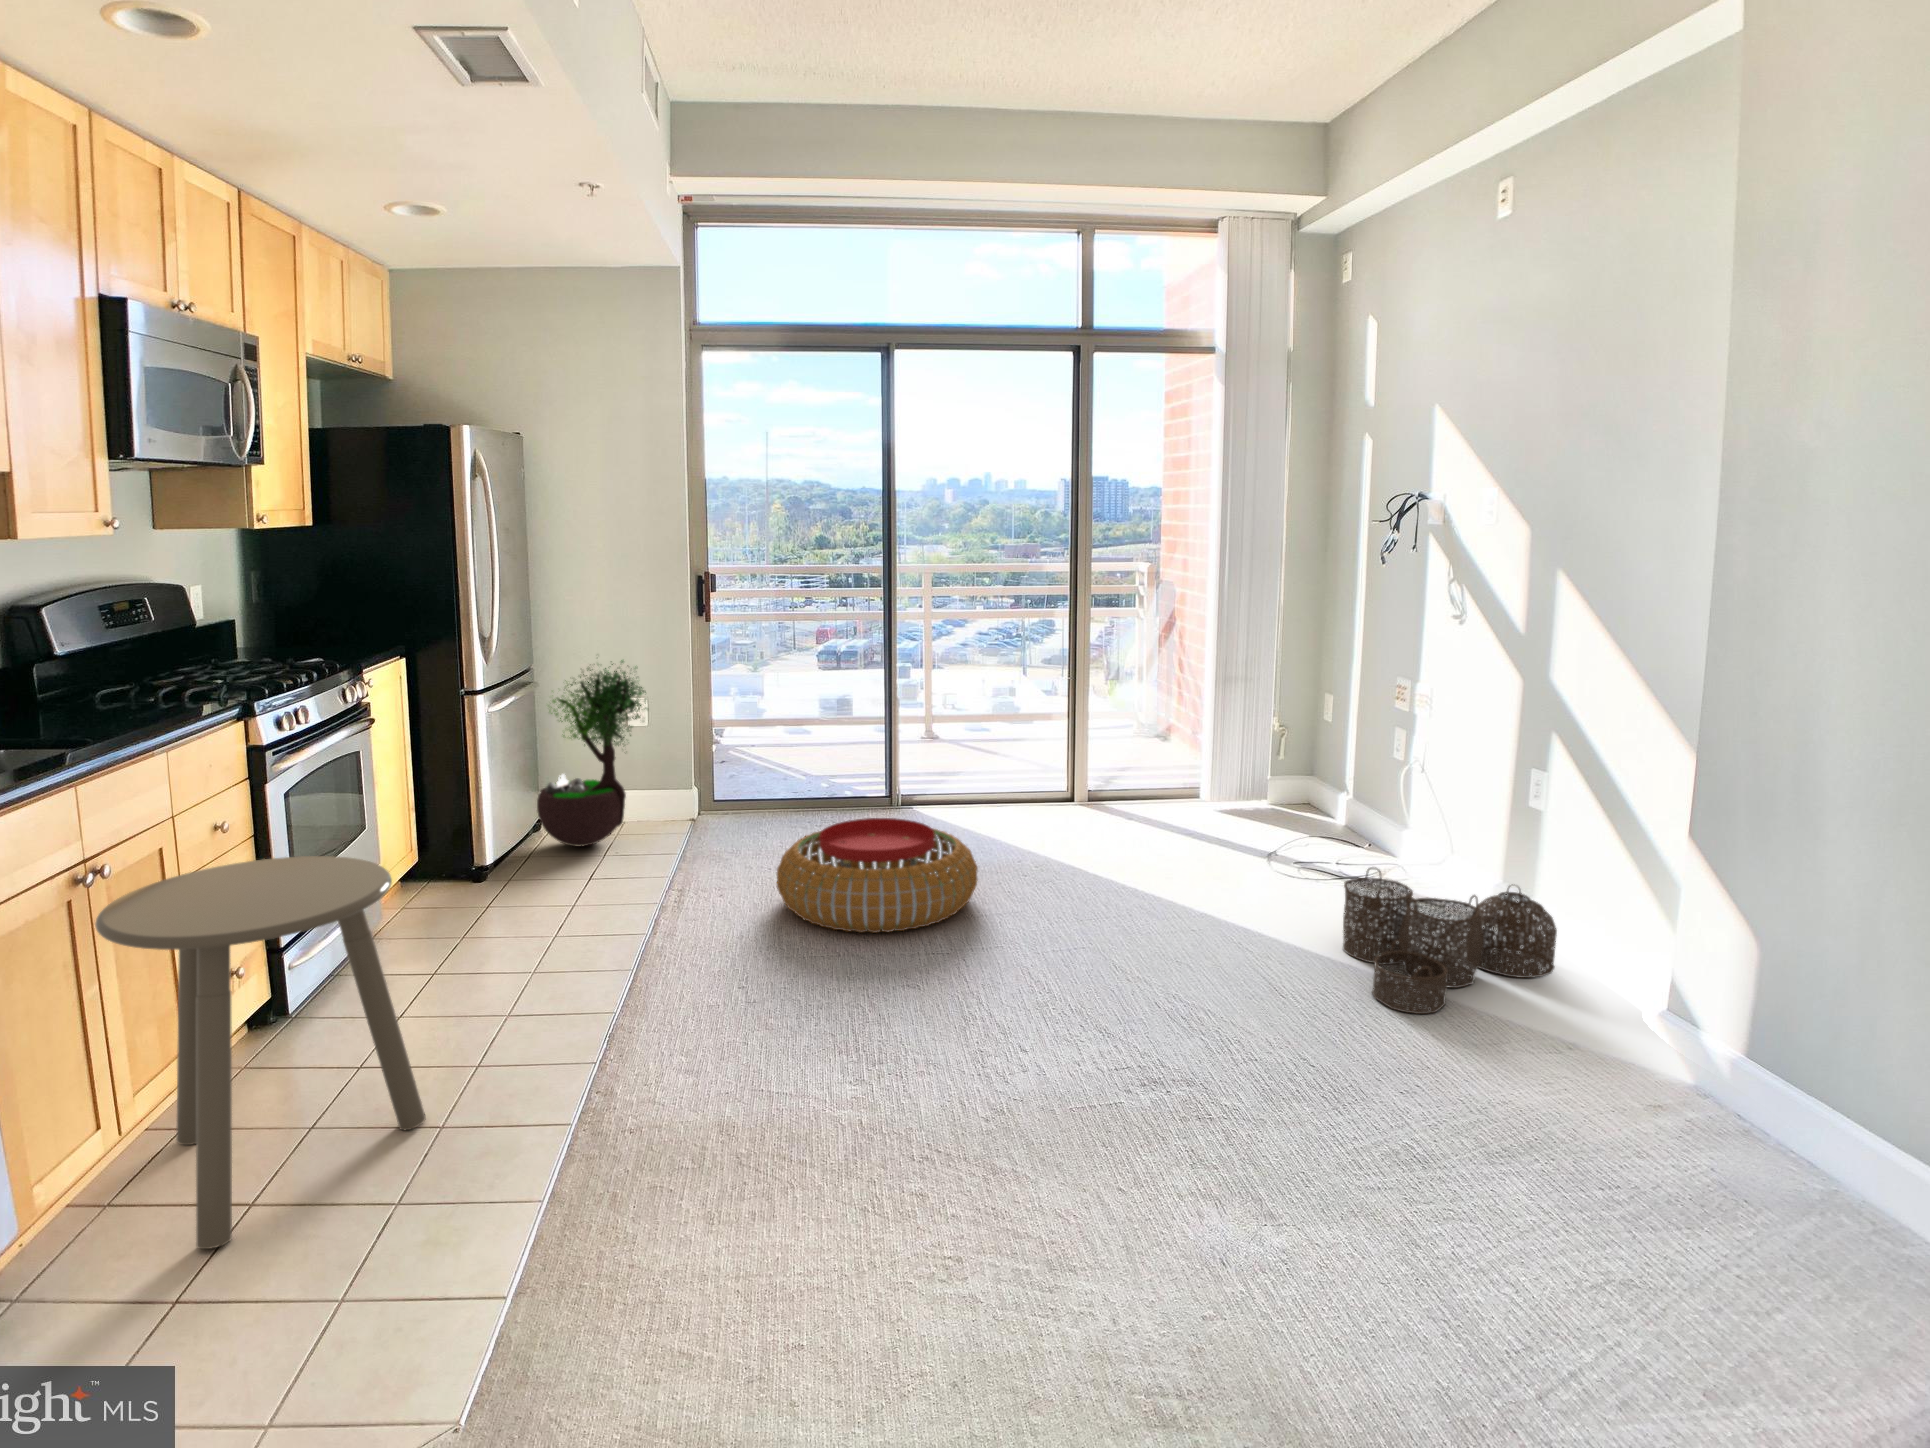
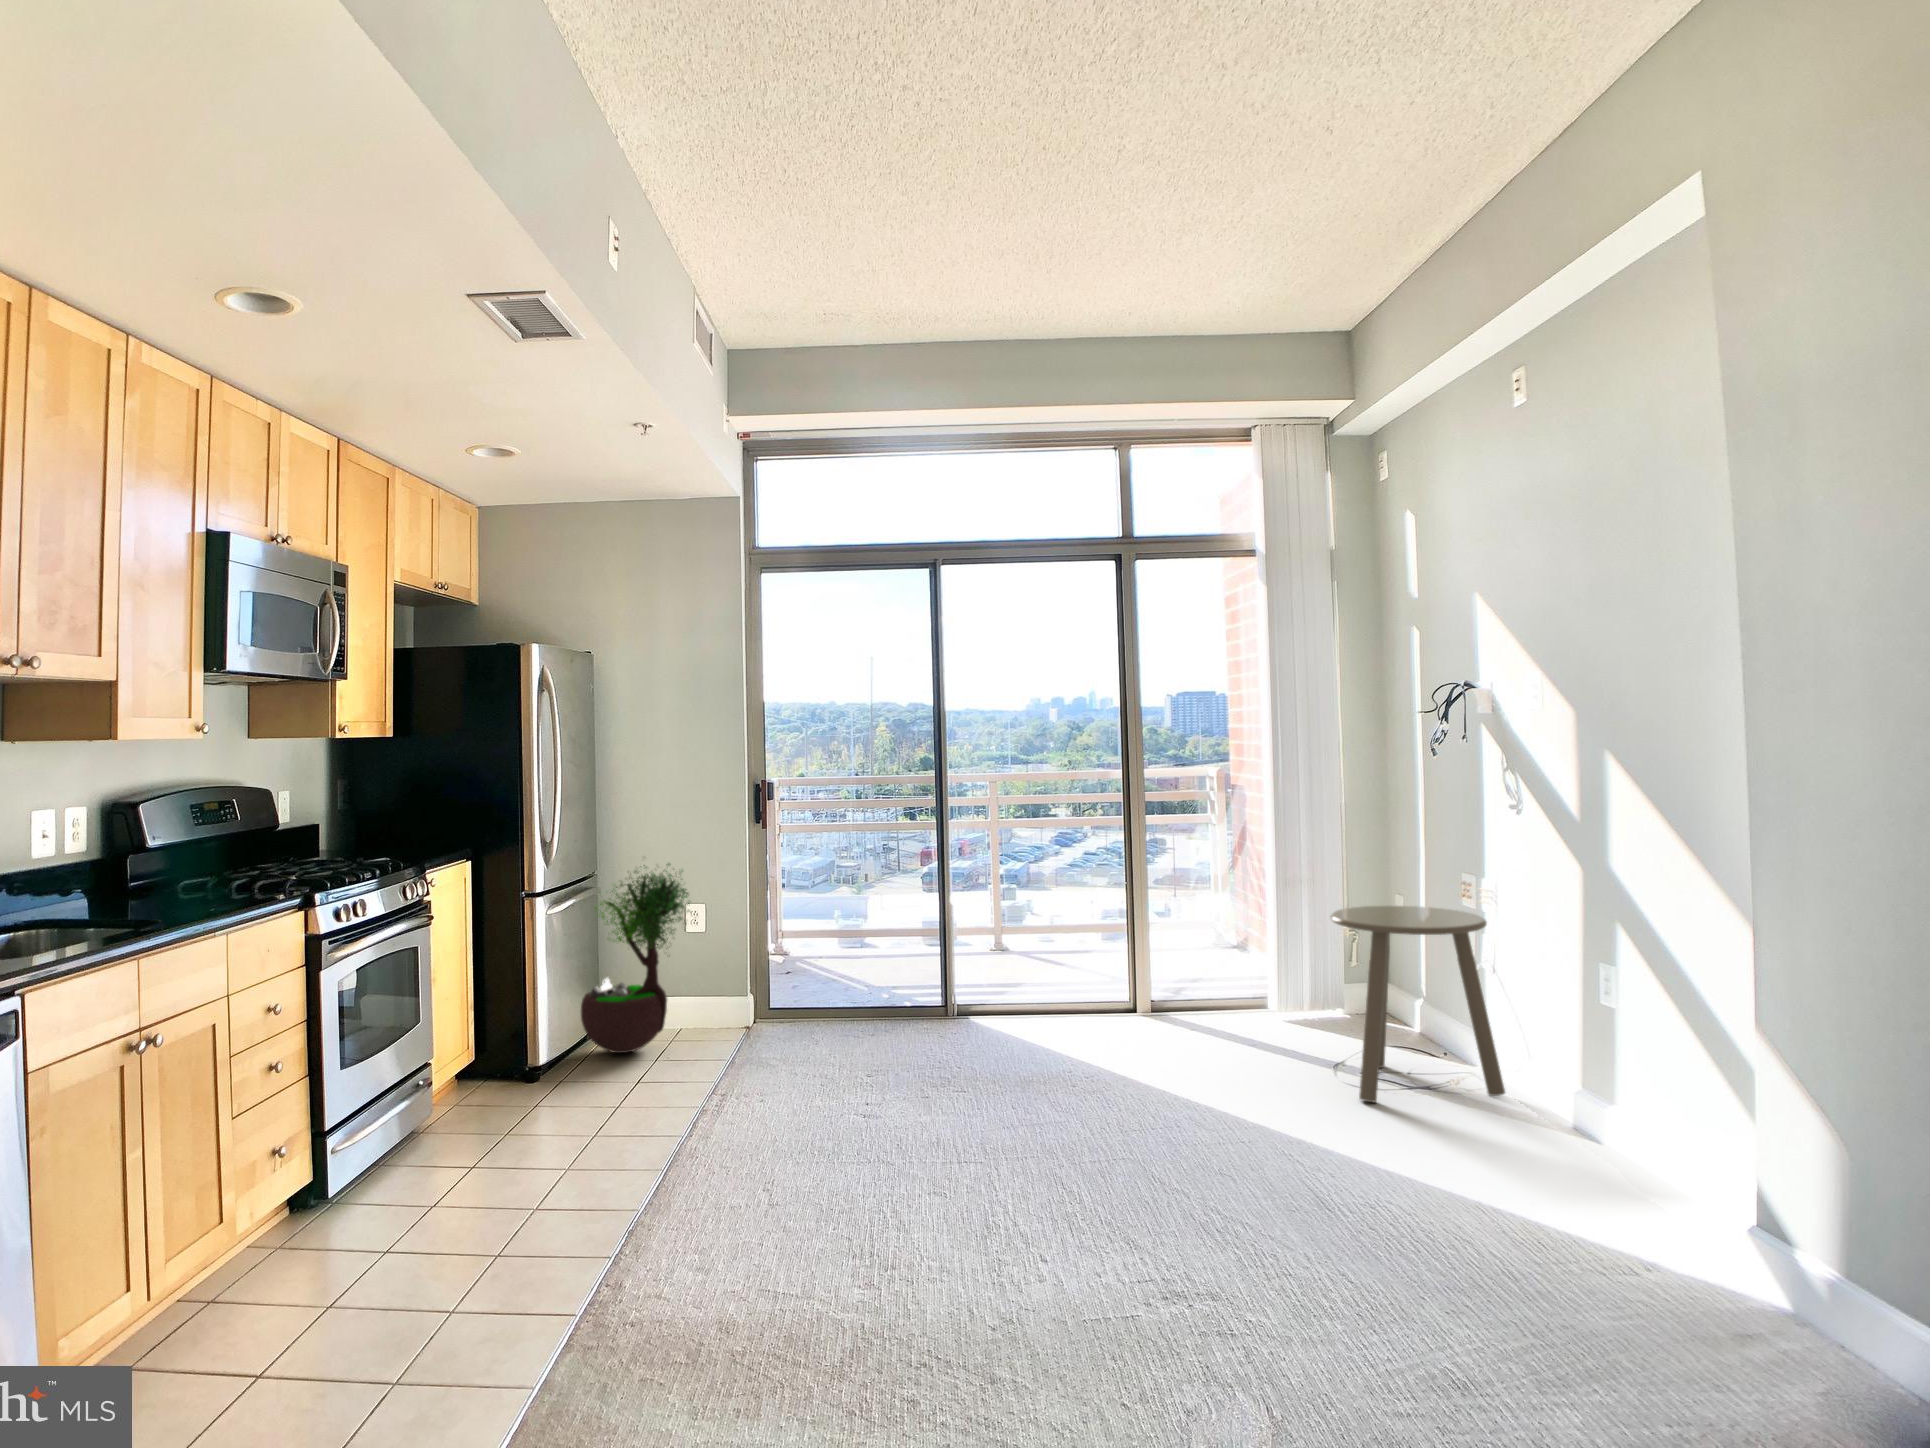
pouf: present [777,818,978,933] -> none [807,1022,1015,1141]
side table: present [95,856,426,1249] -> present [1330,906,1506,1102]
woven basket: present [1343,867,1557,1014] -> none [1401,1076,1646,1236]

